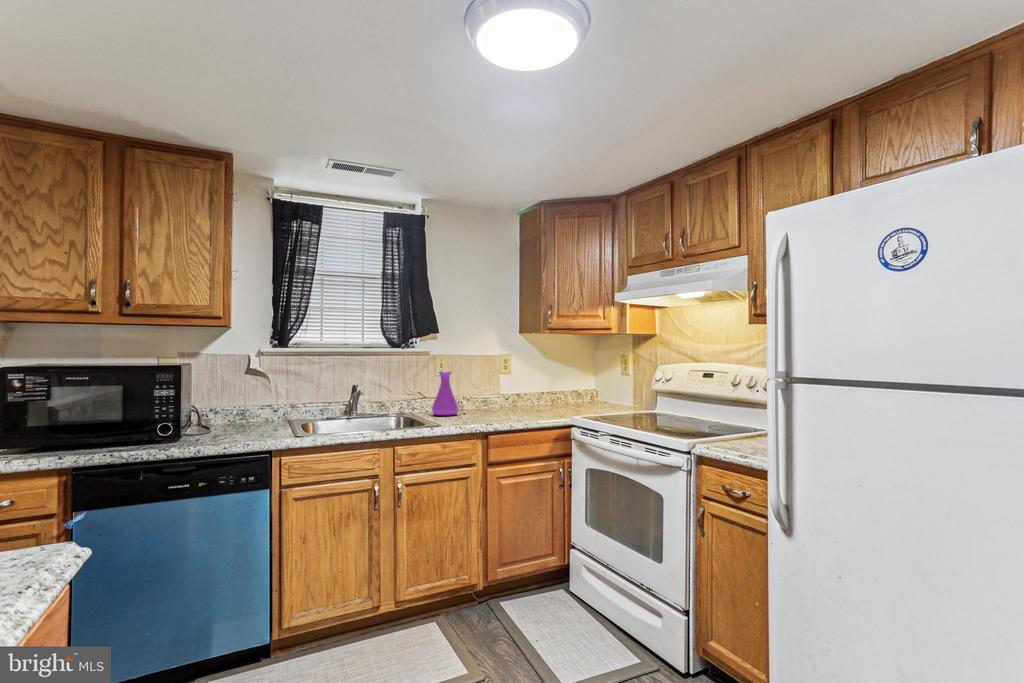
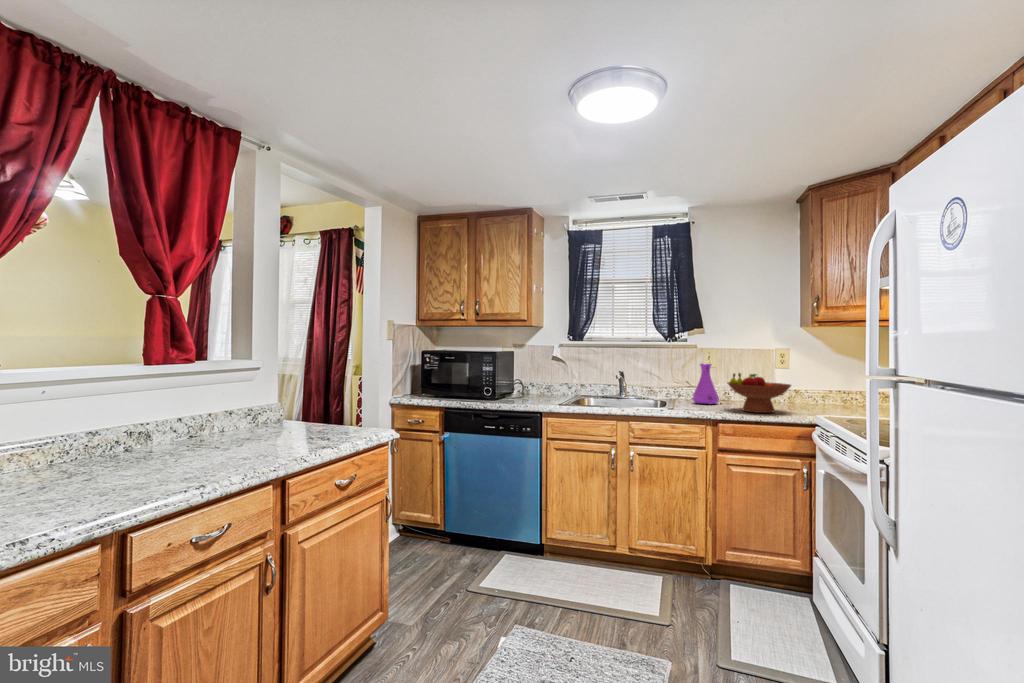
fruit bowl: none [481,379,540,419] -> present [727,373,791,413]

